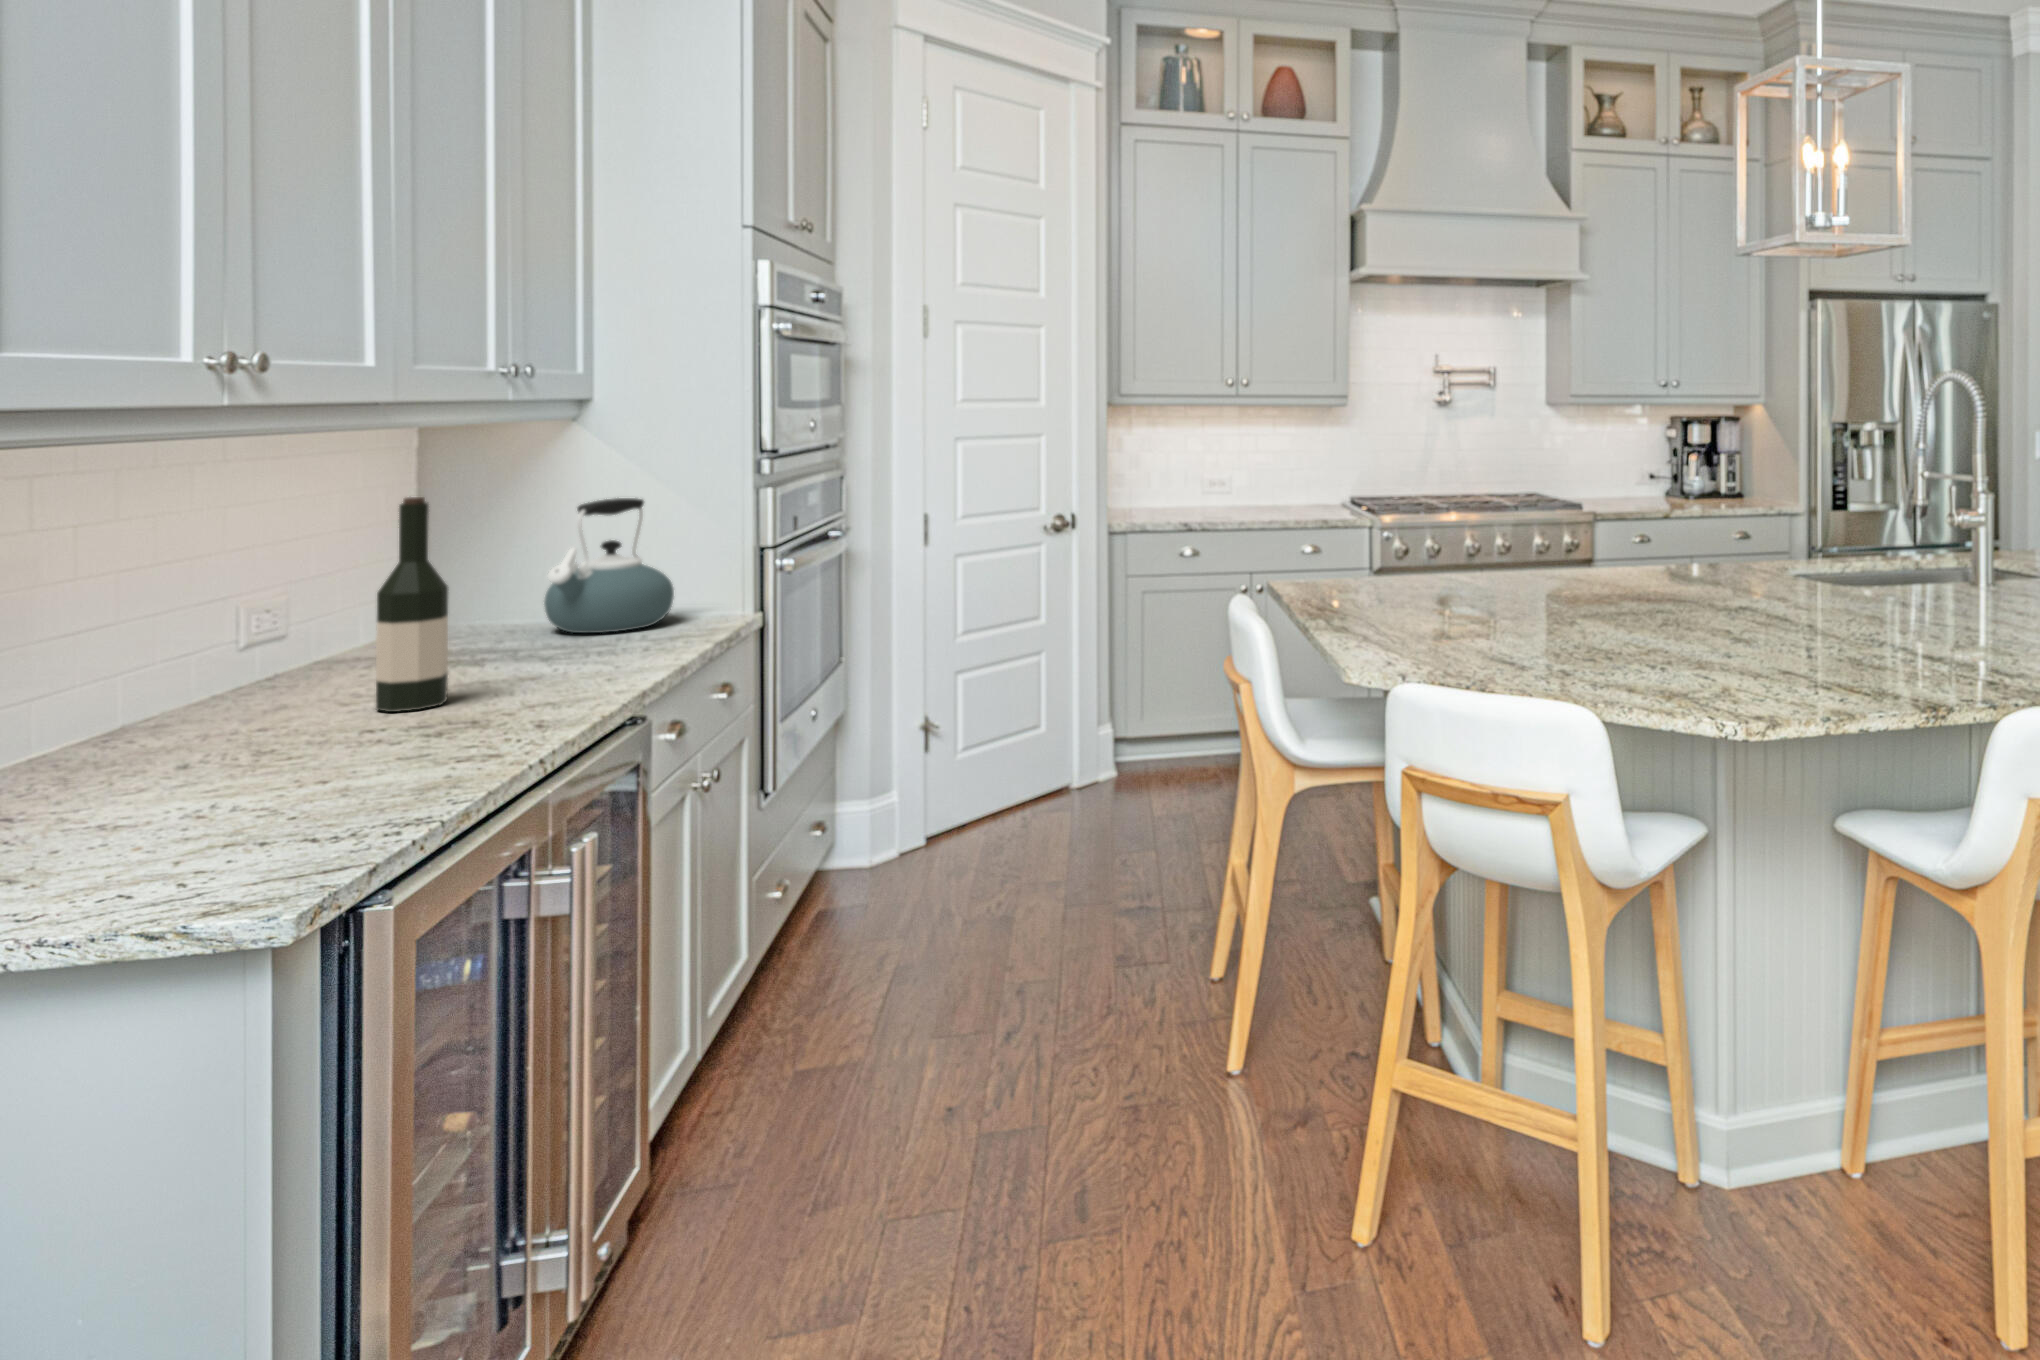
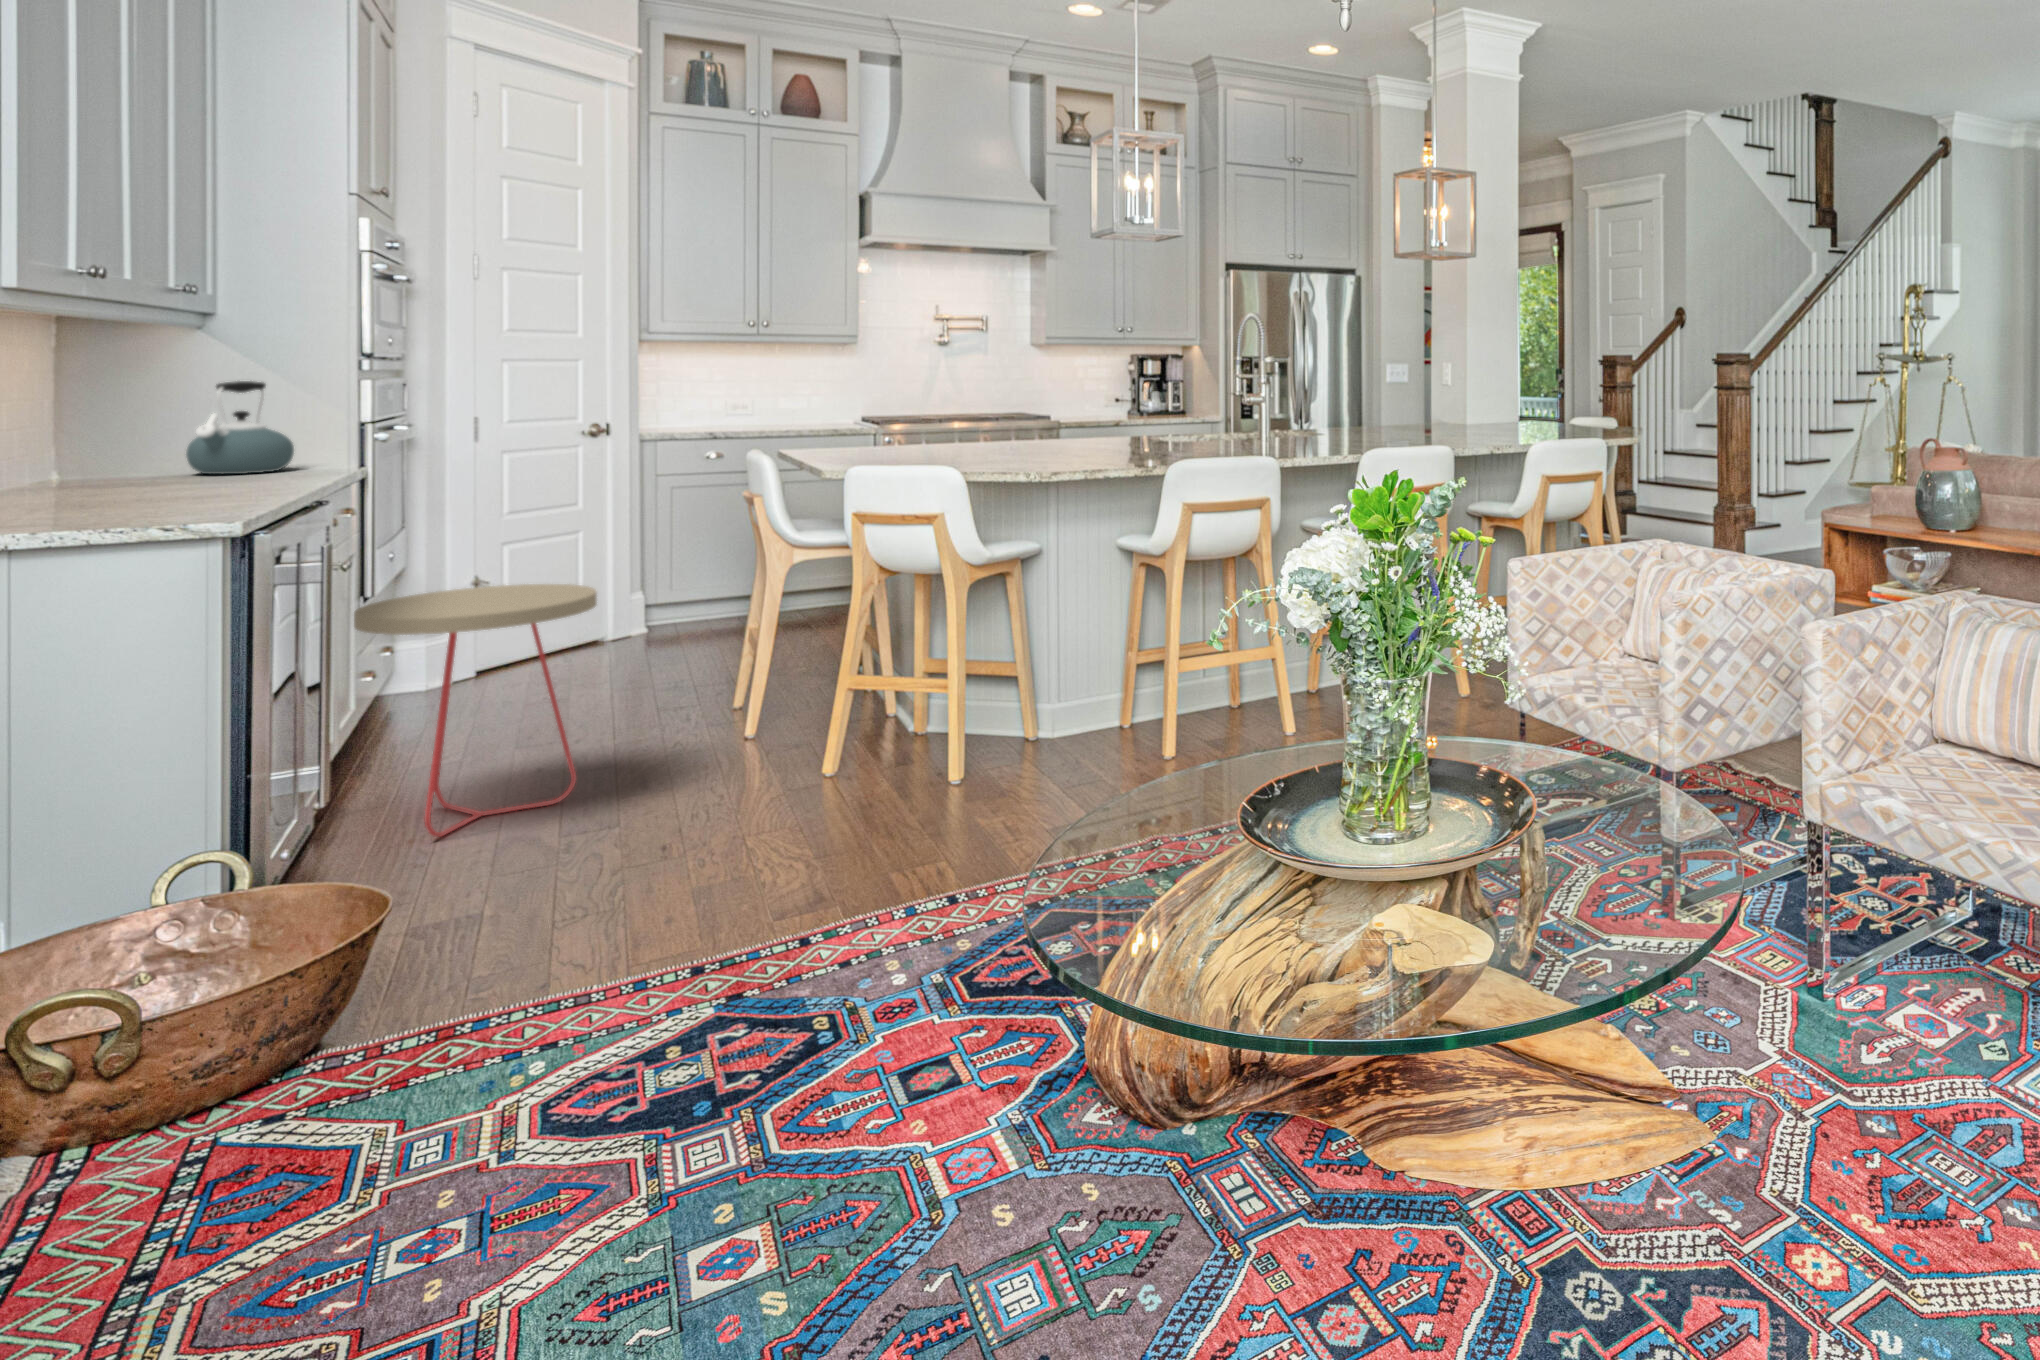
wine bottle: present [376,497,448,712] -> none [107,361,158,498]
side table: none [705,812,1033,1255] -> present [354,584,597,837]

